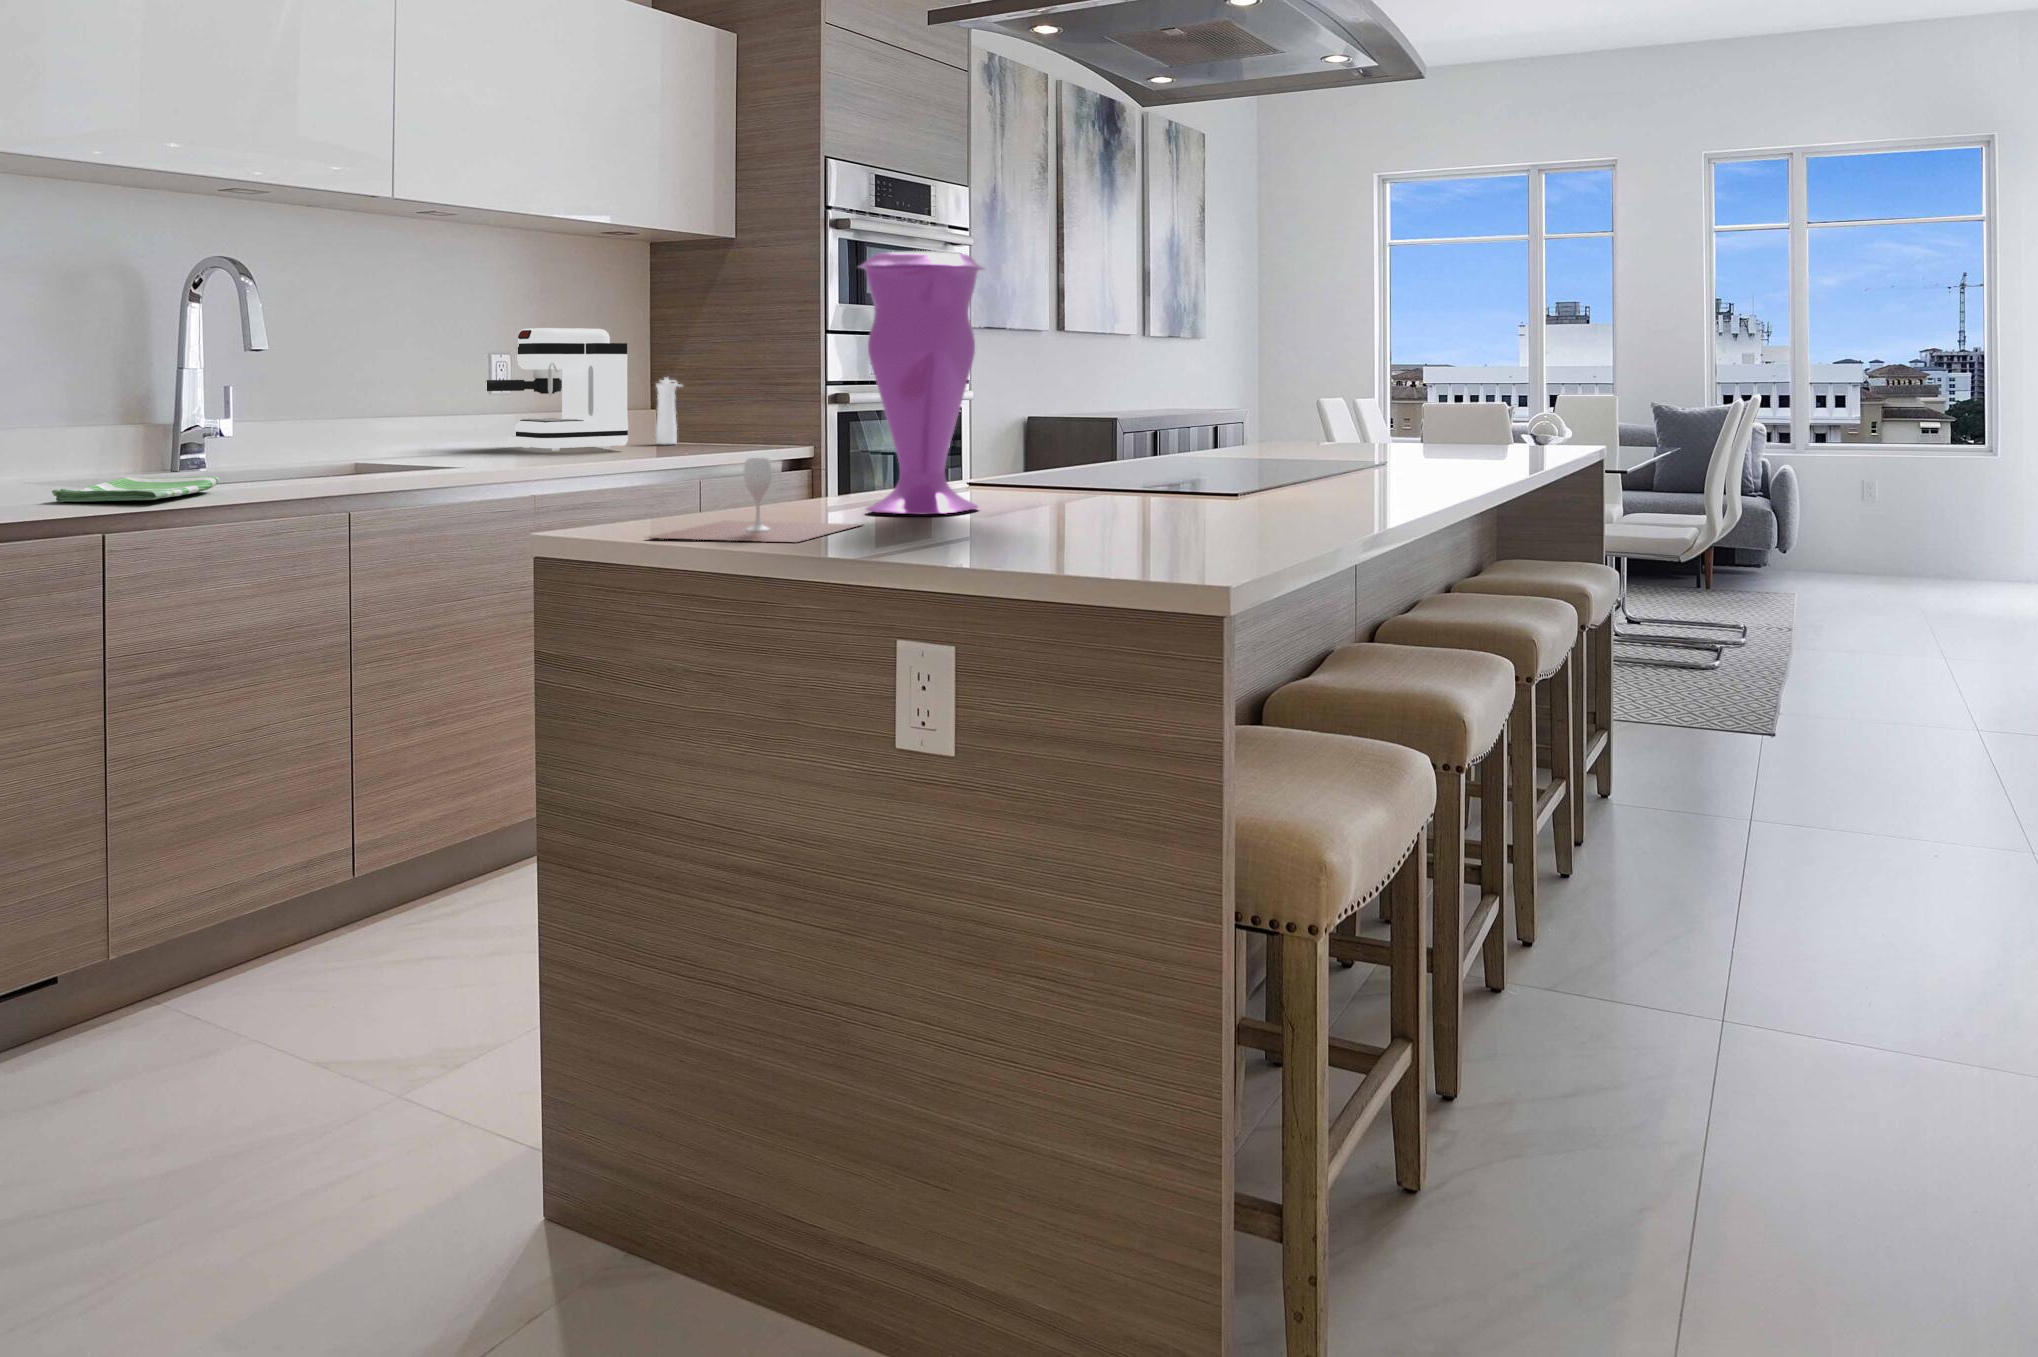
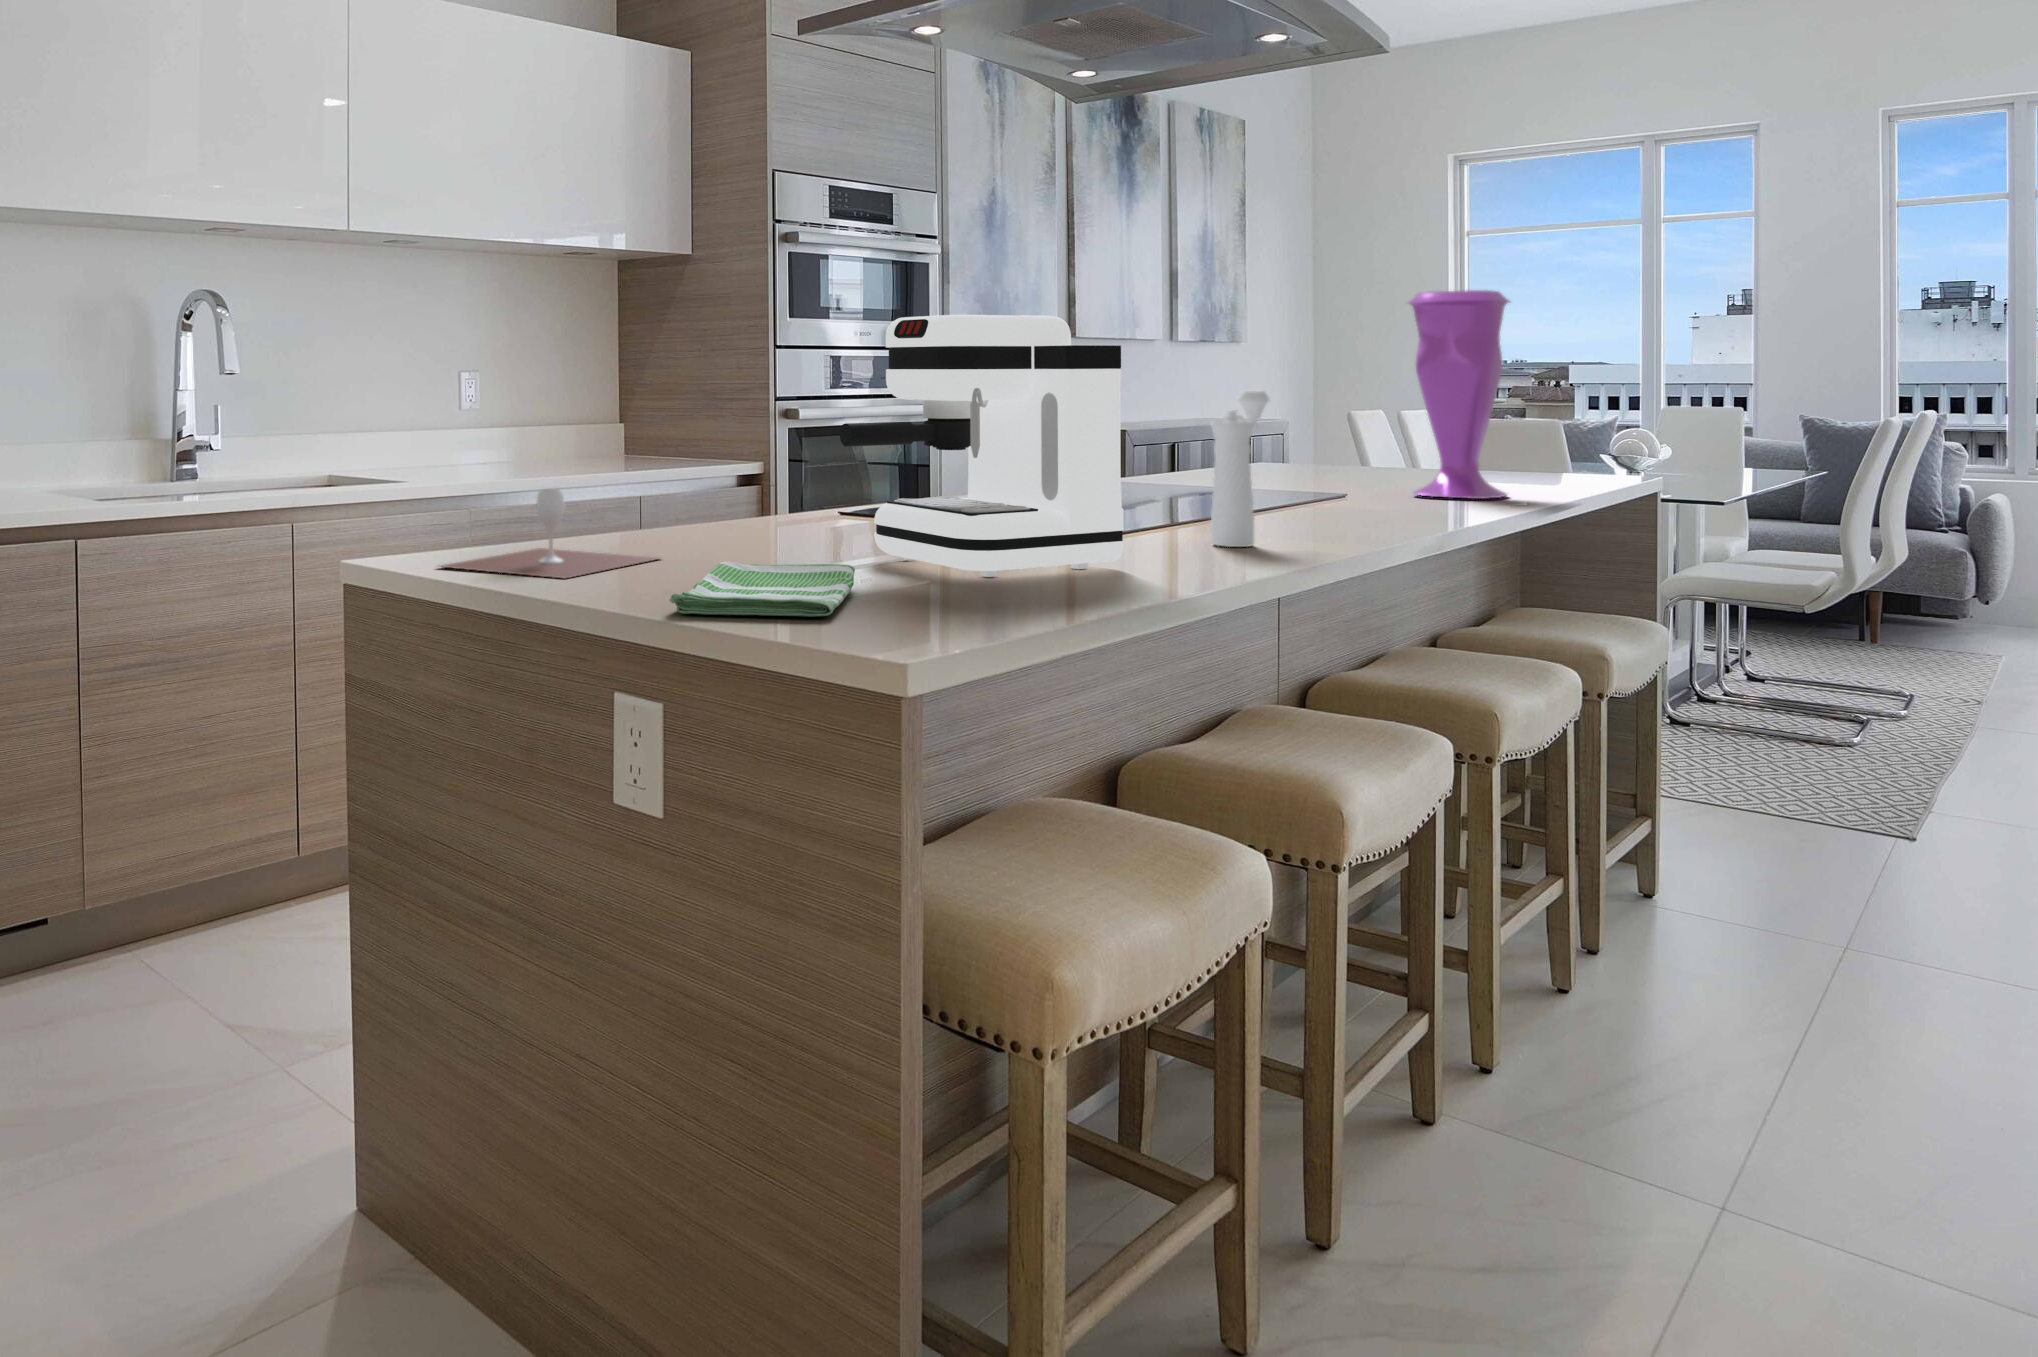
vase: present [859,251,984,514] -> present [1408,290,1510,499]
coffee maker: present [487,328,628,451] -> present [840,315,1124,577]
pepper mill: present [656,377,682,445] -> present [1210,391,1270,547]
dish towel: present [52,477,219,502] -> present [670,562,855,617]

